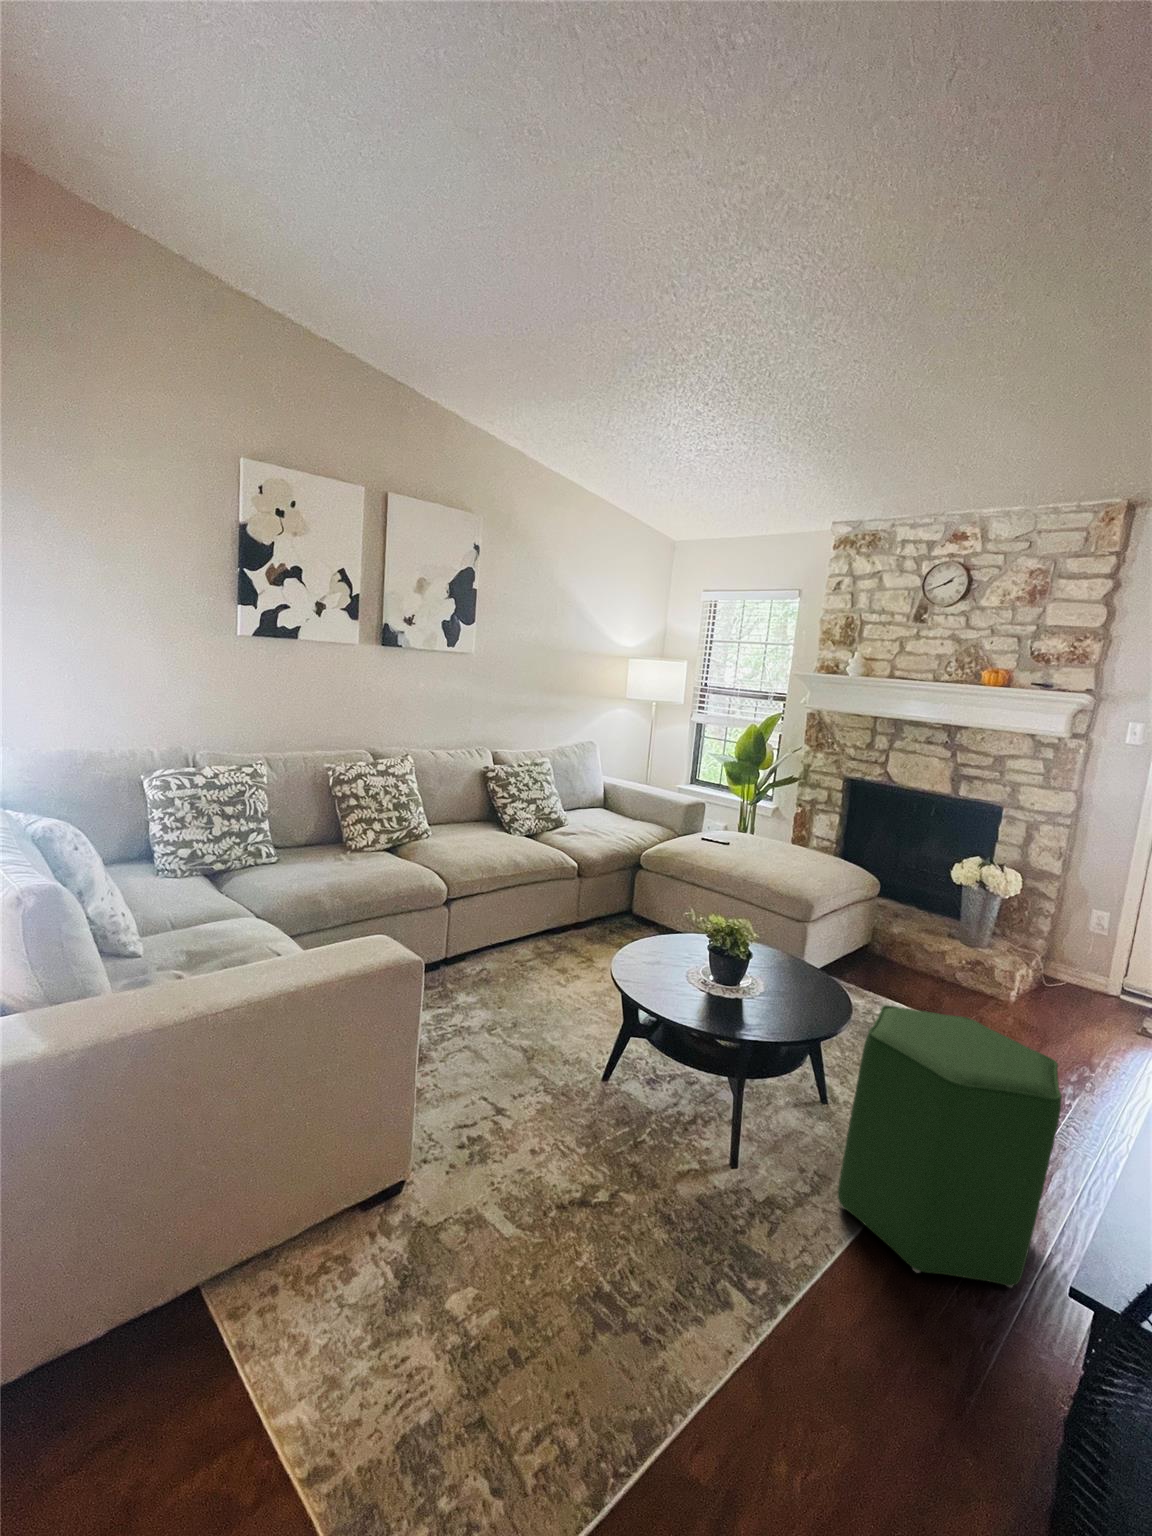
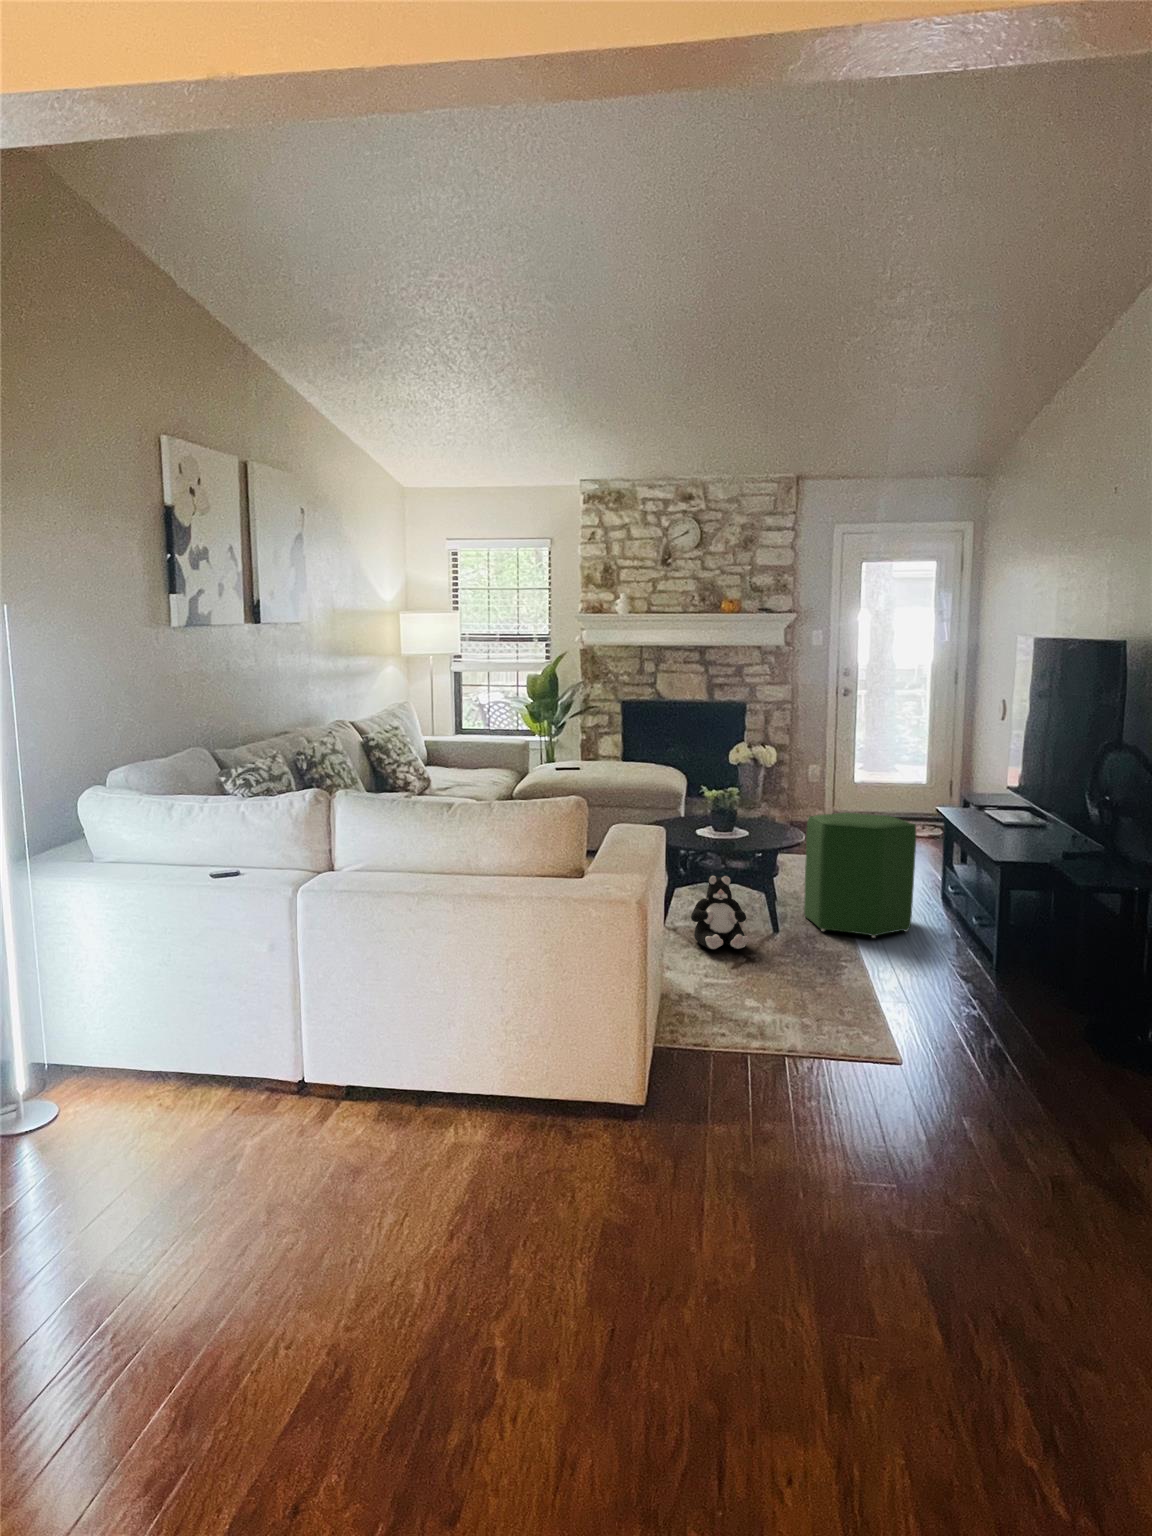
plush toy: none [597,1050,692,1185] -> present [691,875,749,949]

